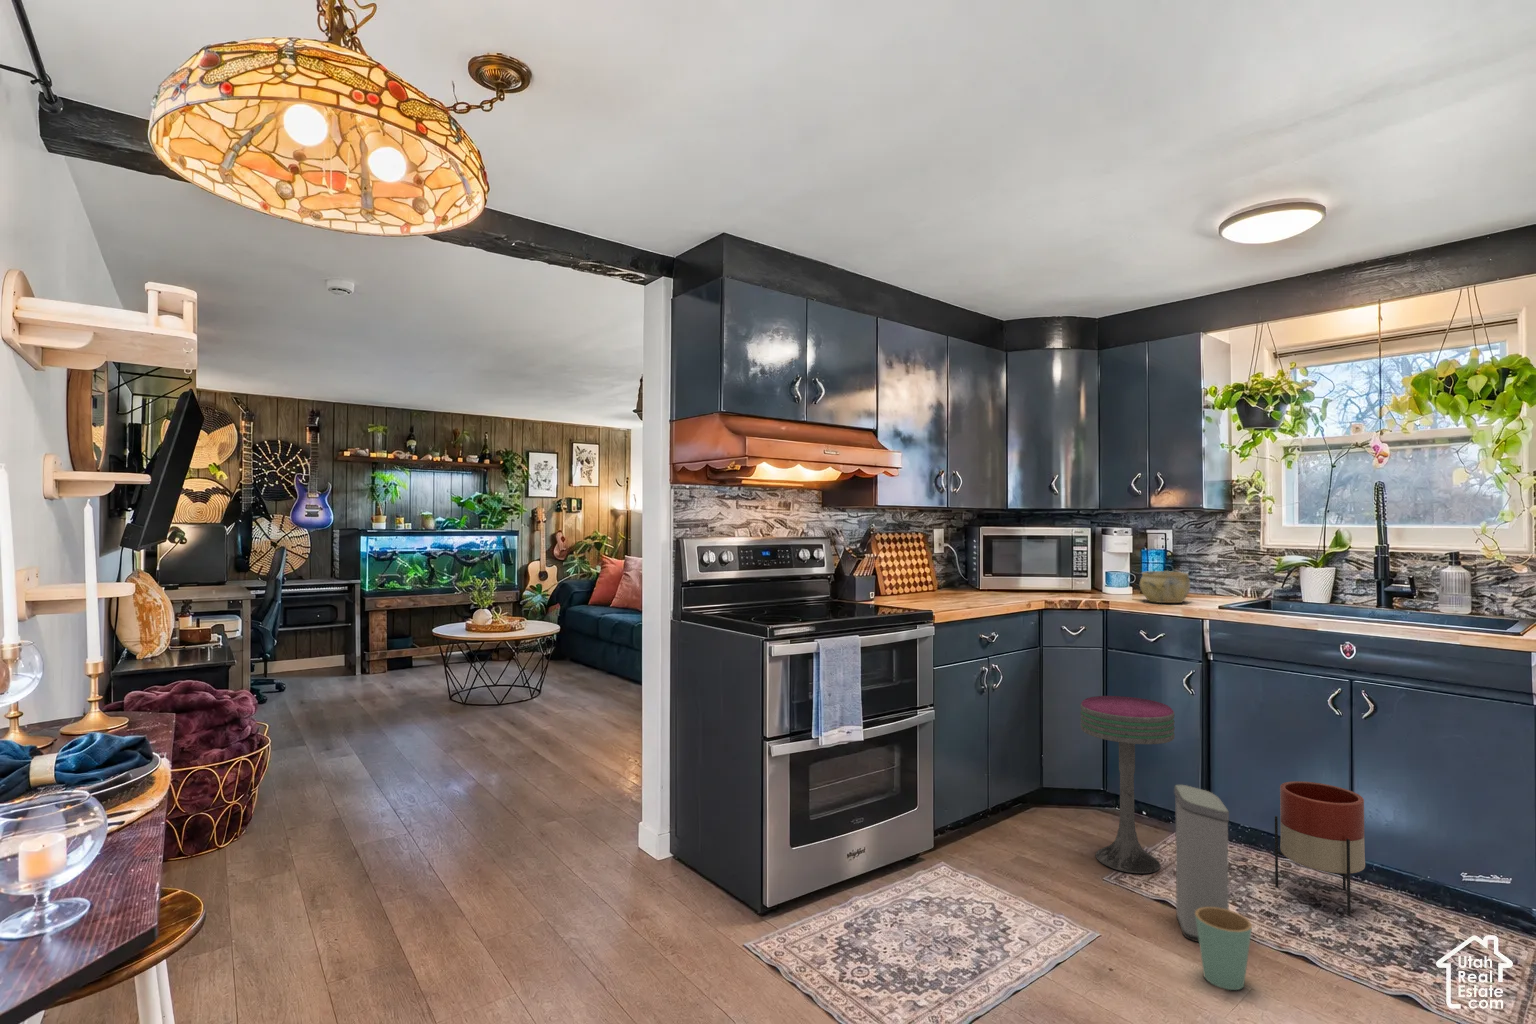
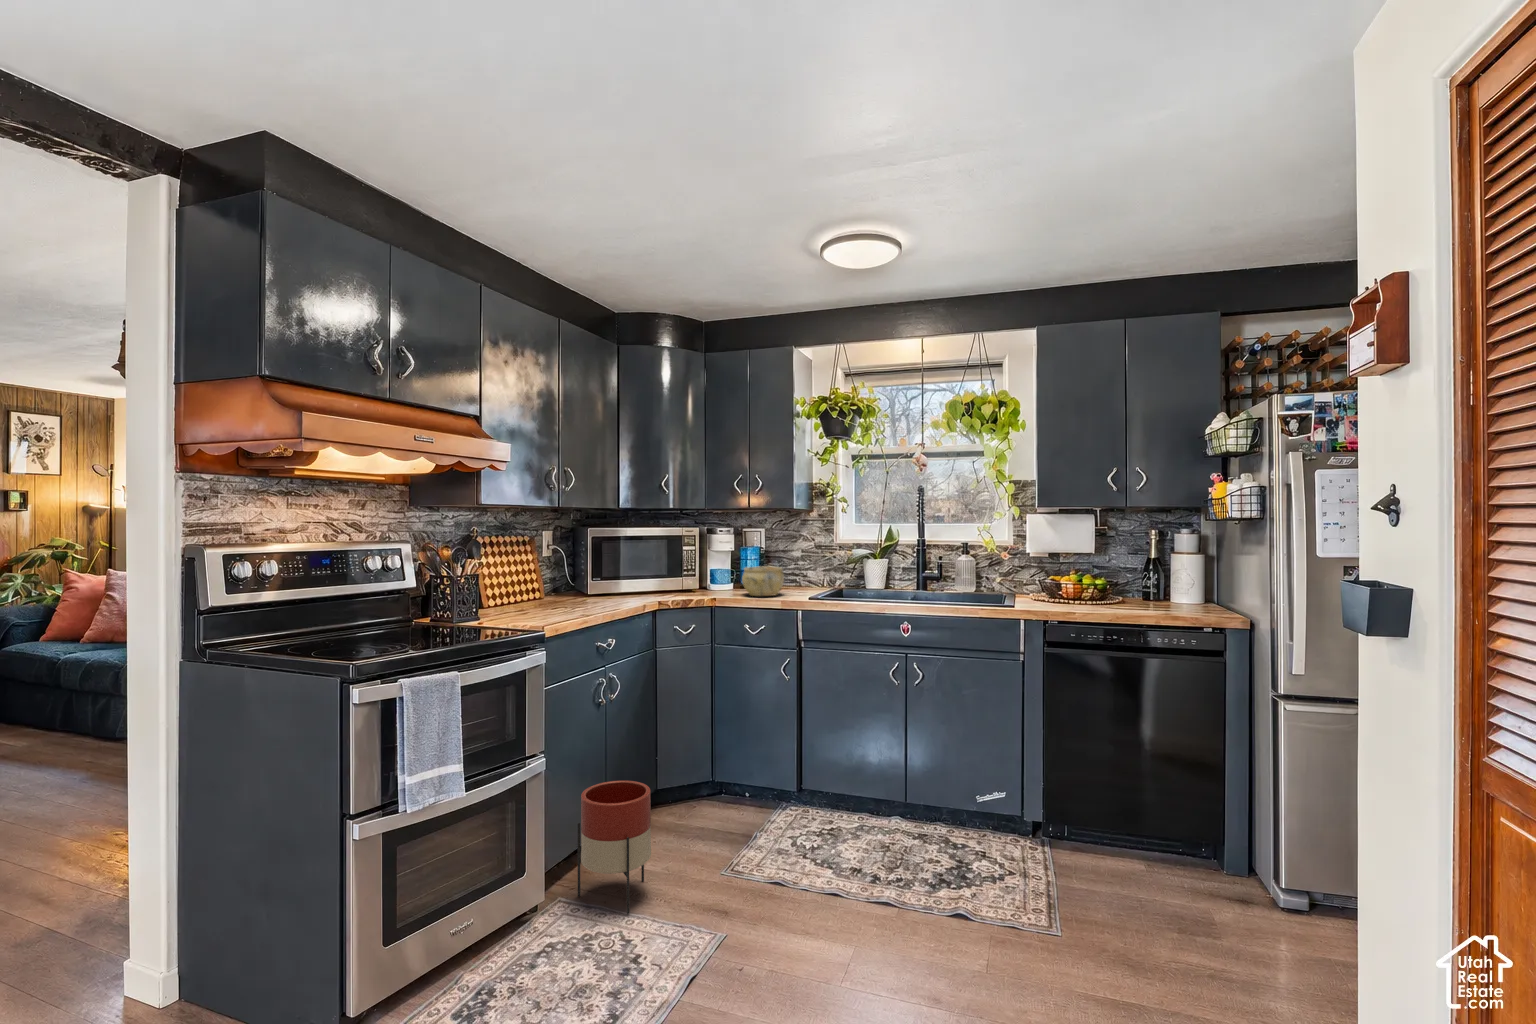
bar stool: present [1080,696,1175,874] -> none [698,690,781,862]
planter: present [1275,781,1365,917] -> present [577,781,651,914]
trash can: present [1174,785,1252,990] -> none [788,771,861,963]

